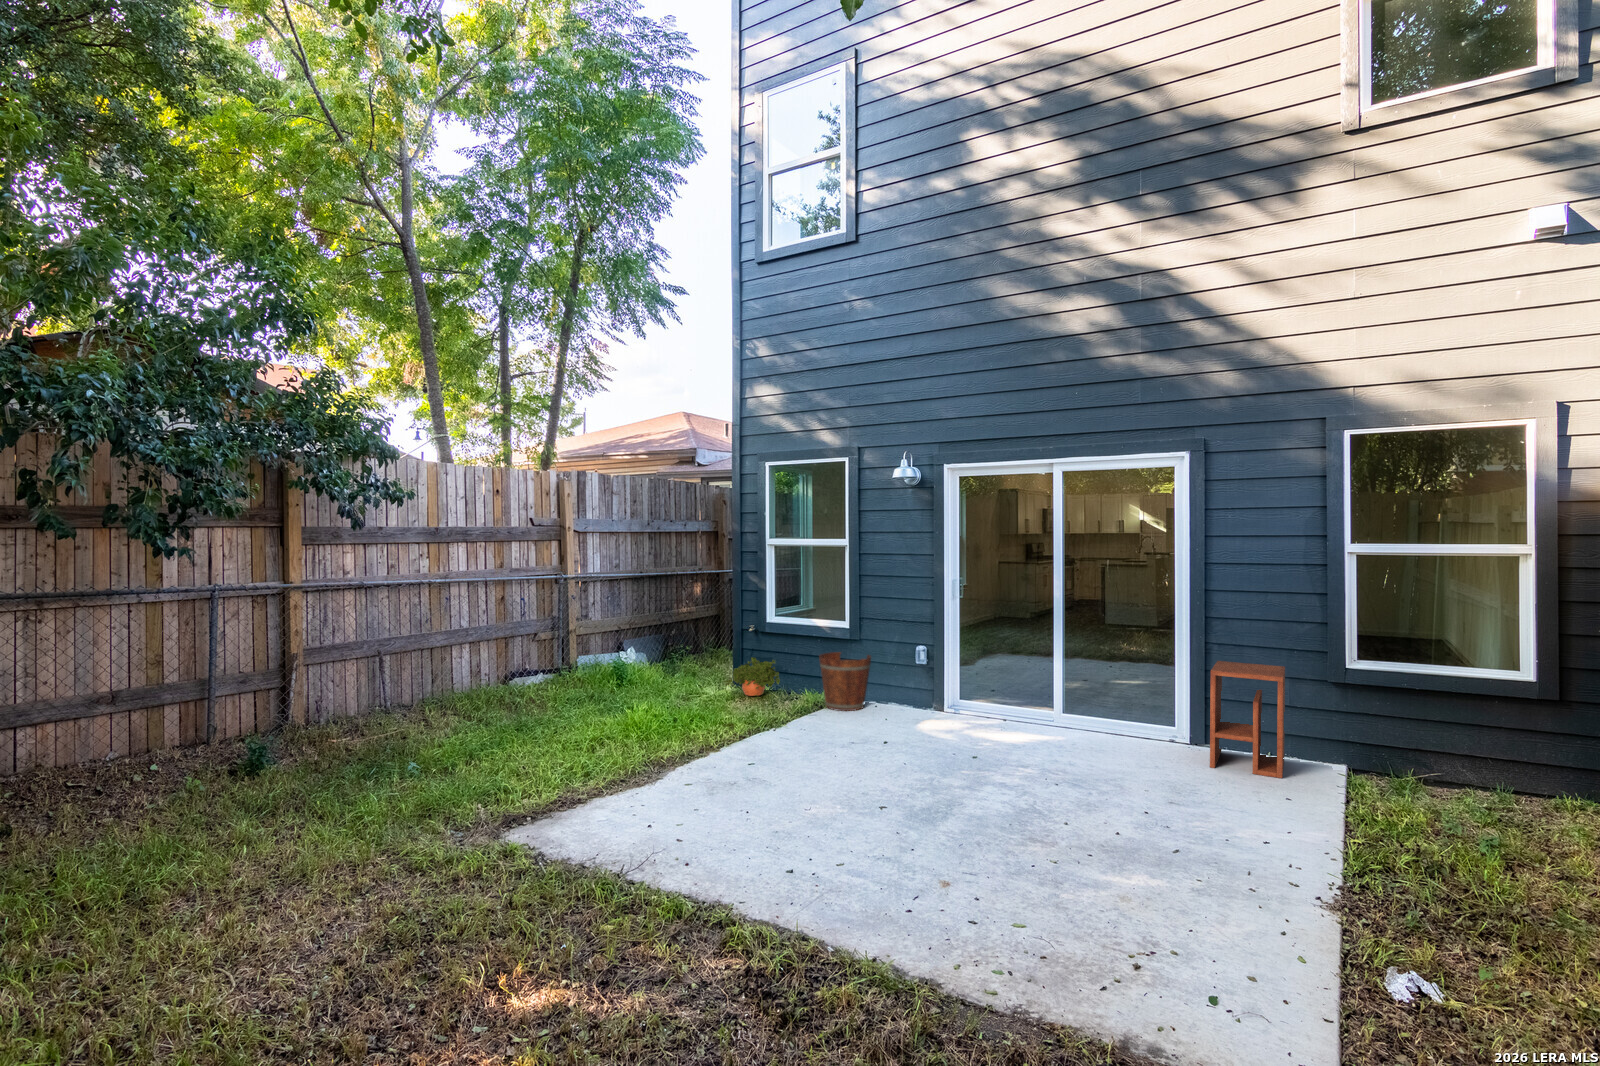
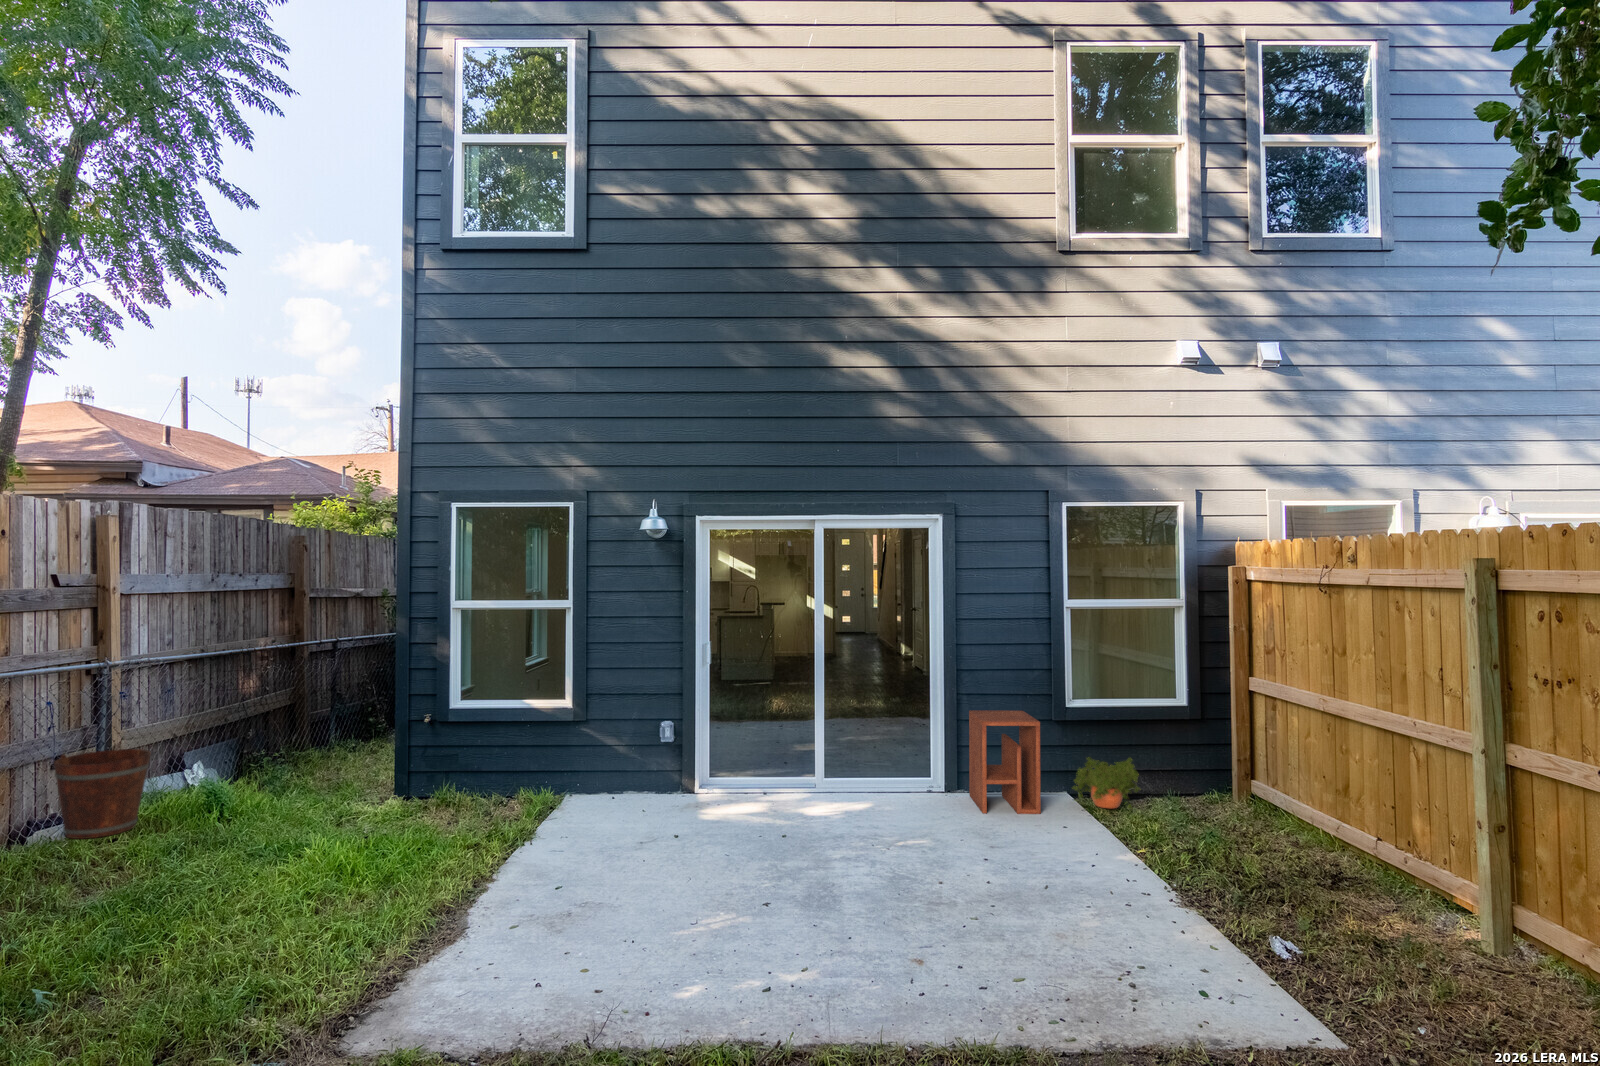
bucket: present [819,652,871,711] -> present [54,749,151,839]
potted plant: present [725,657,780,699] -> present [1072,757,1139,808]

